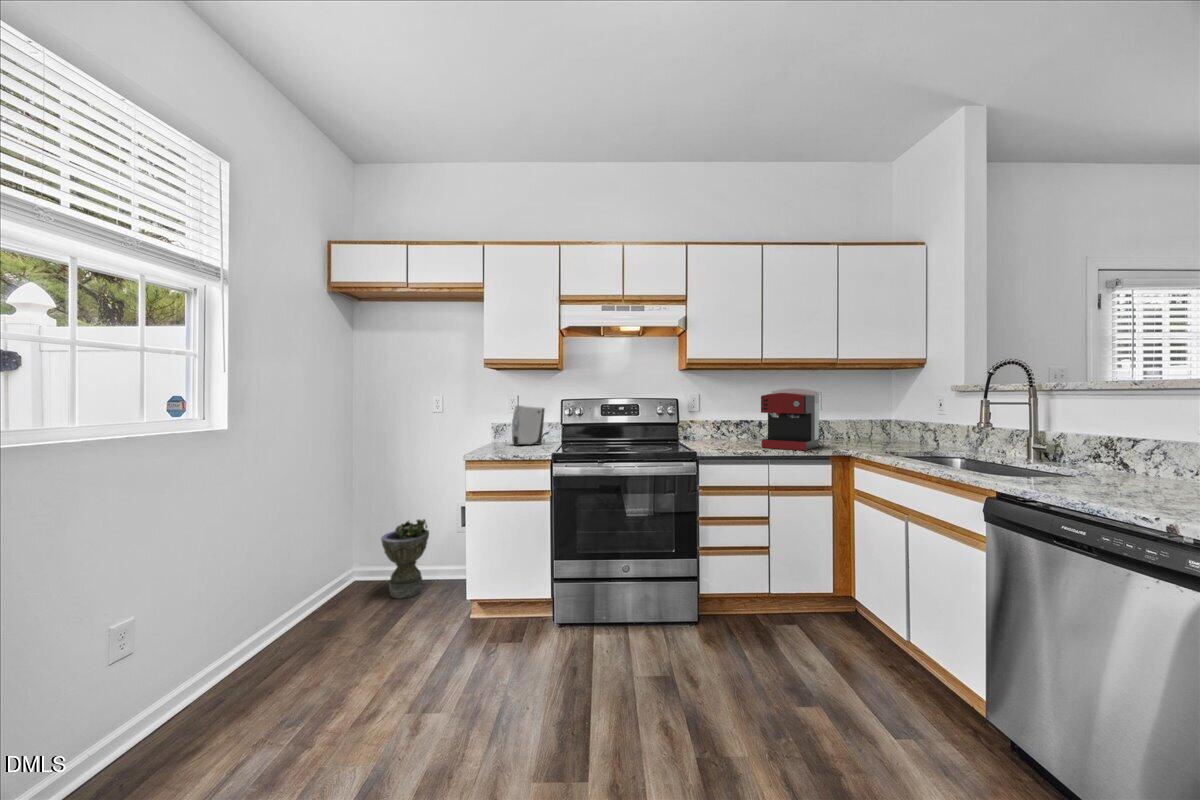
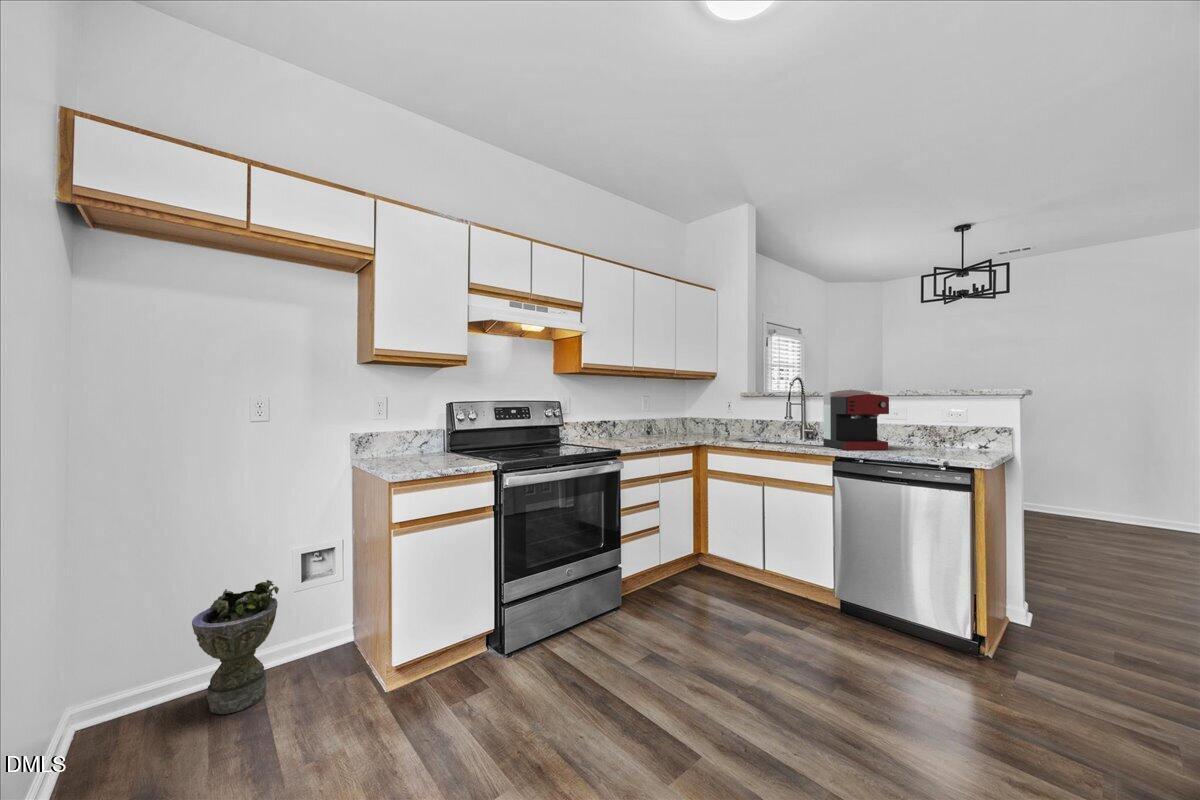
coffee maker: present [761,388,819,450] -> present [823,390,889,450]
soap dispenser: present [512,406,544,446] -> none [395,409,435,460]

